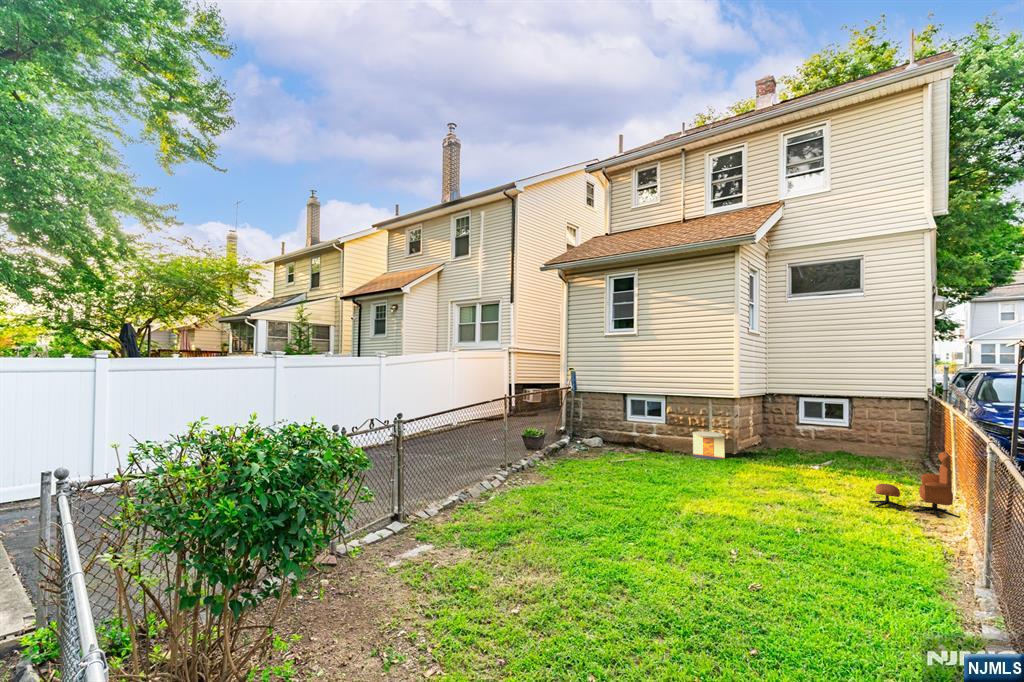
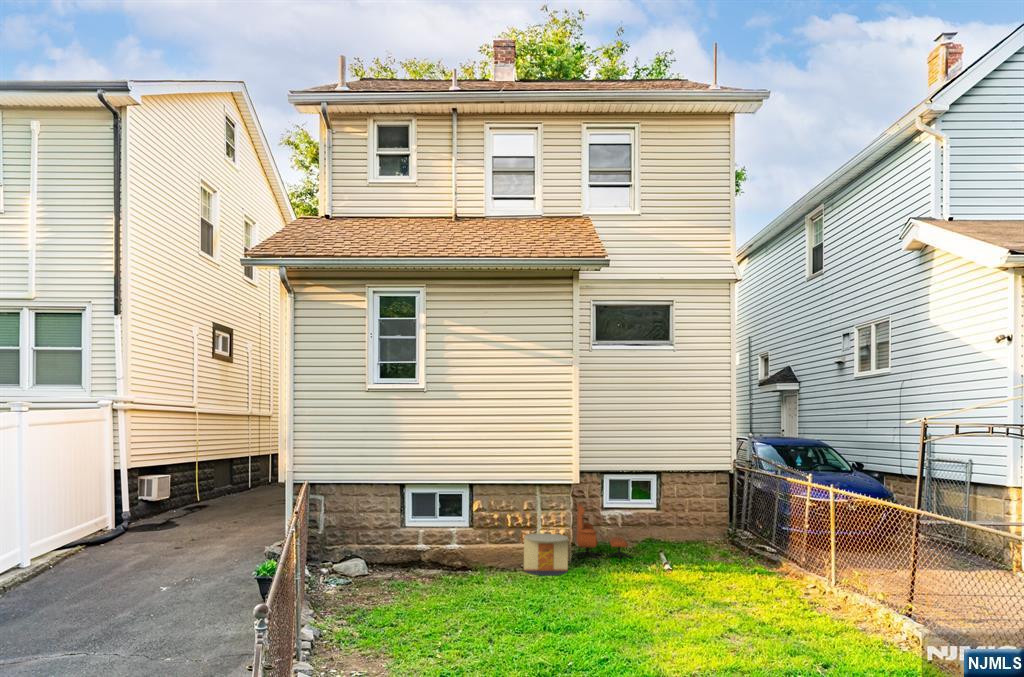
lounge chair: present [869,452,960,518] -> present [573,503,632,559]

